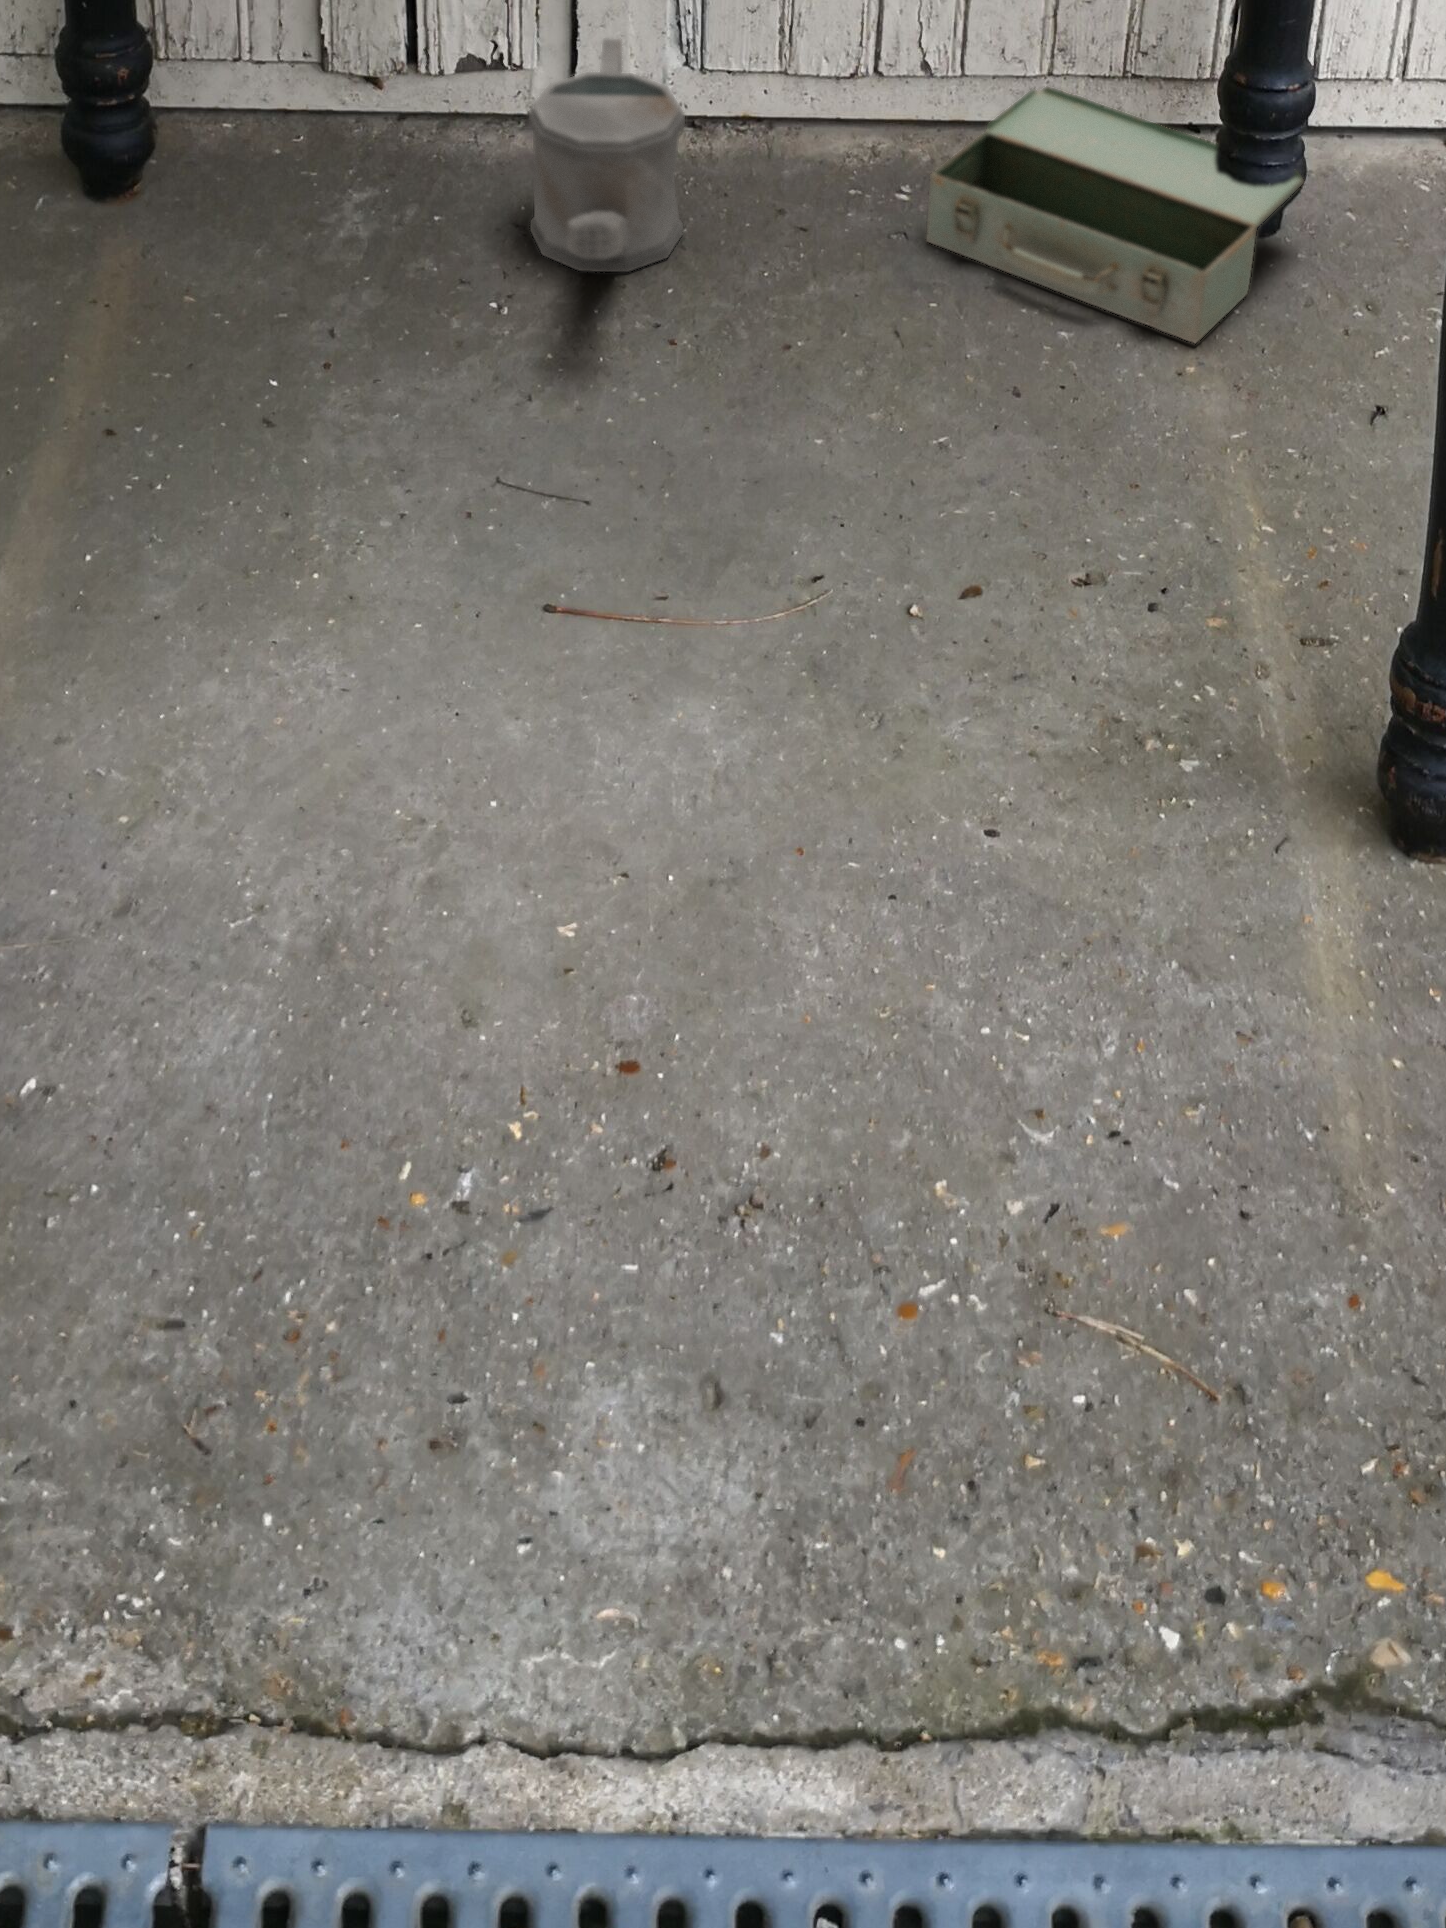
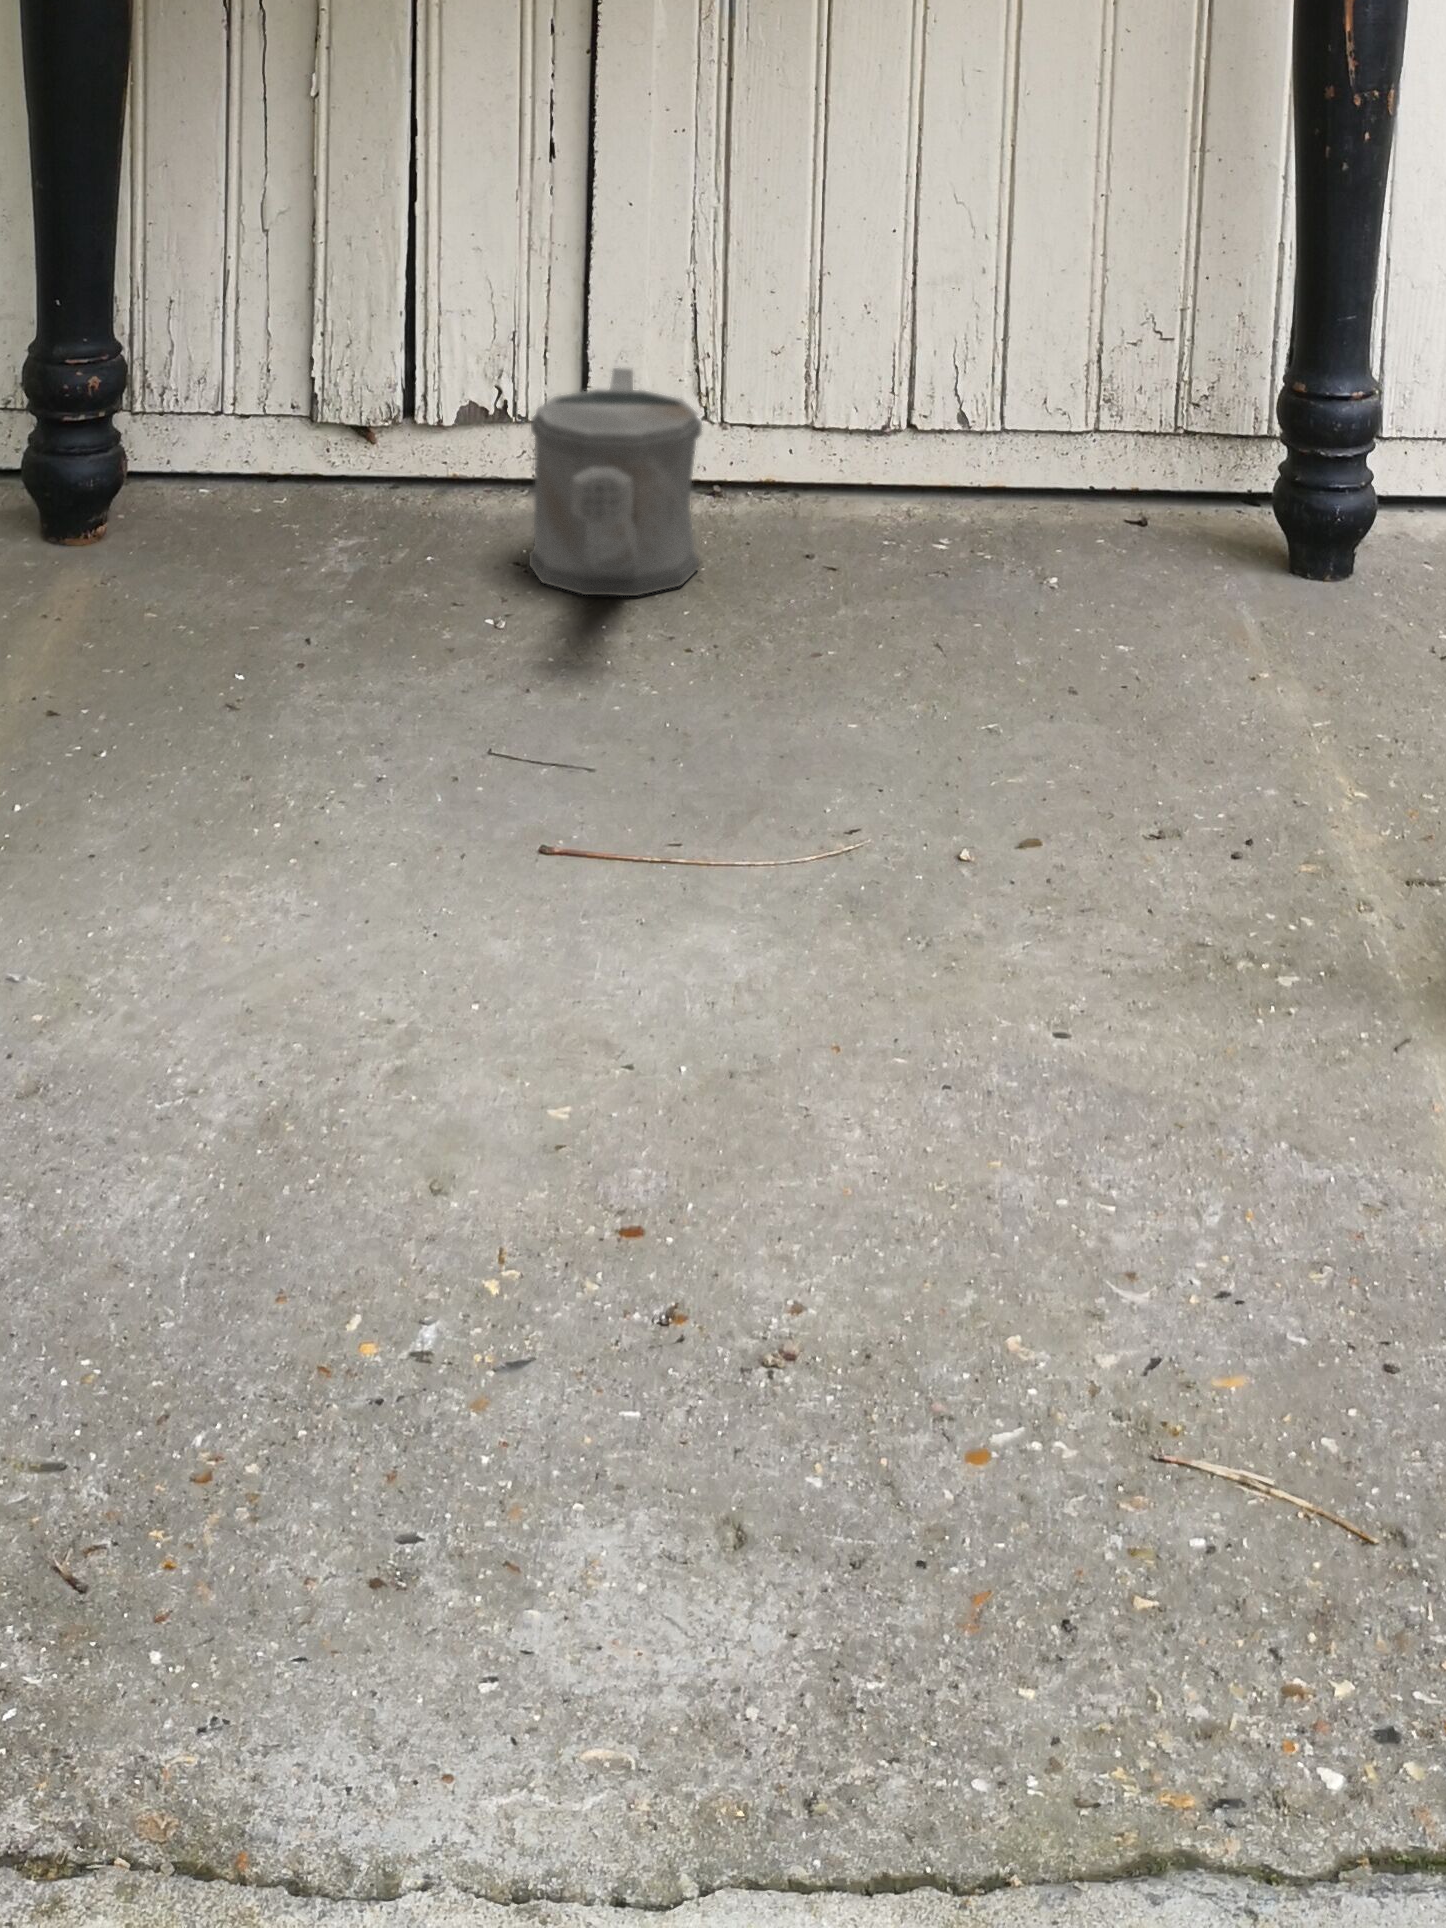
toolbox: present [926,87,1303,343] -> none [968,431,1379,653]

